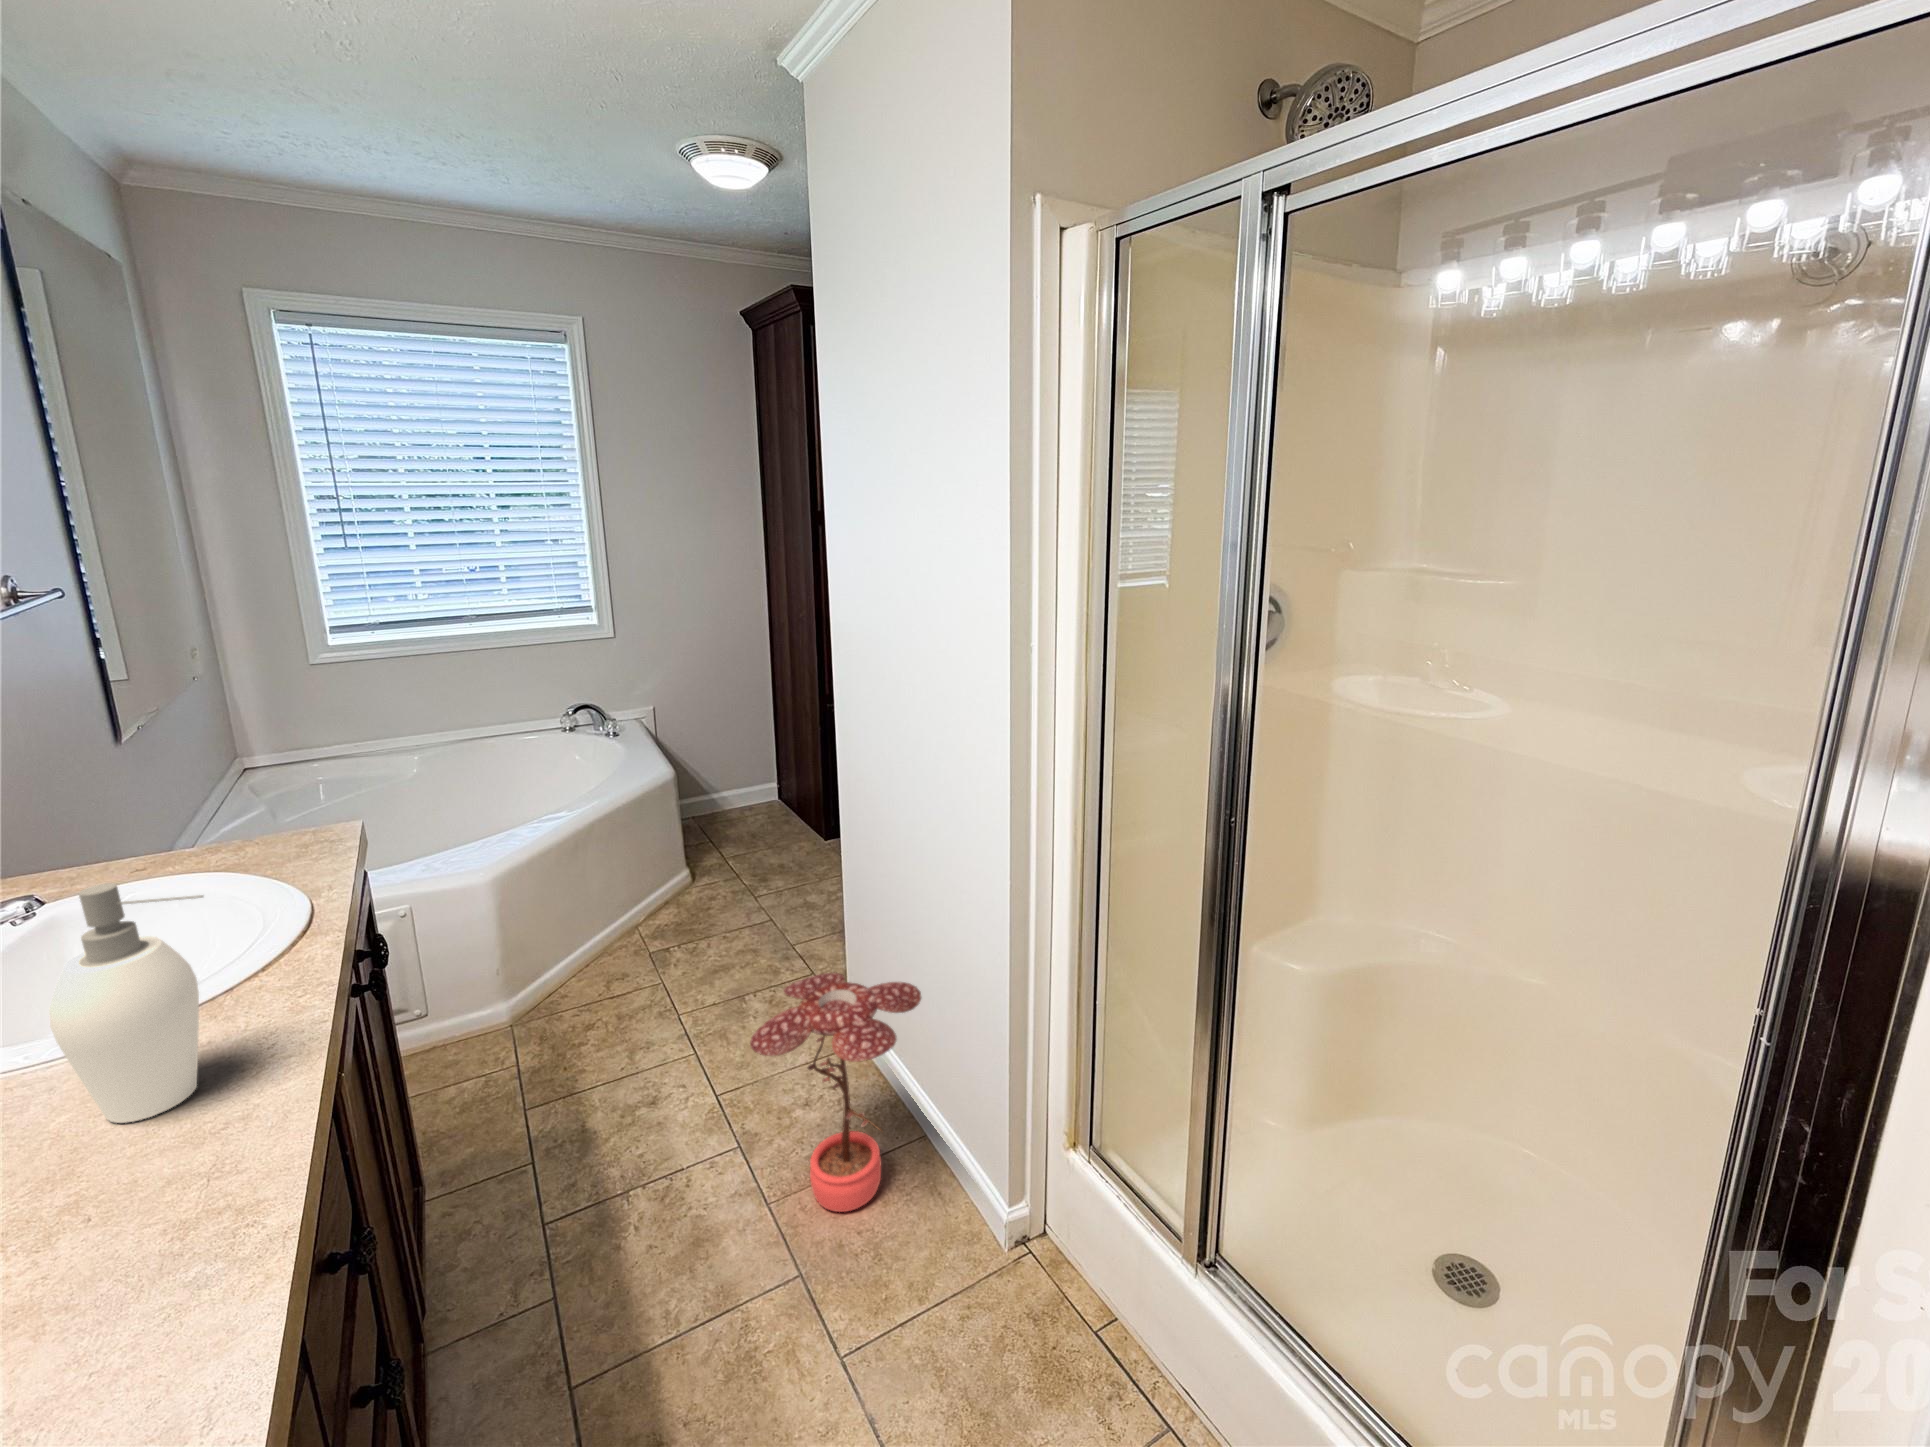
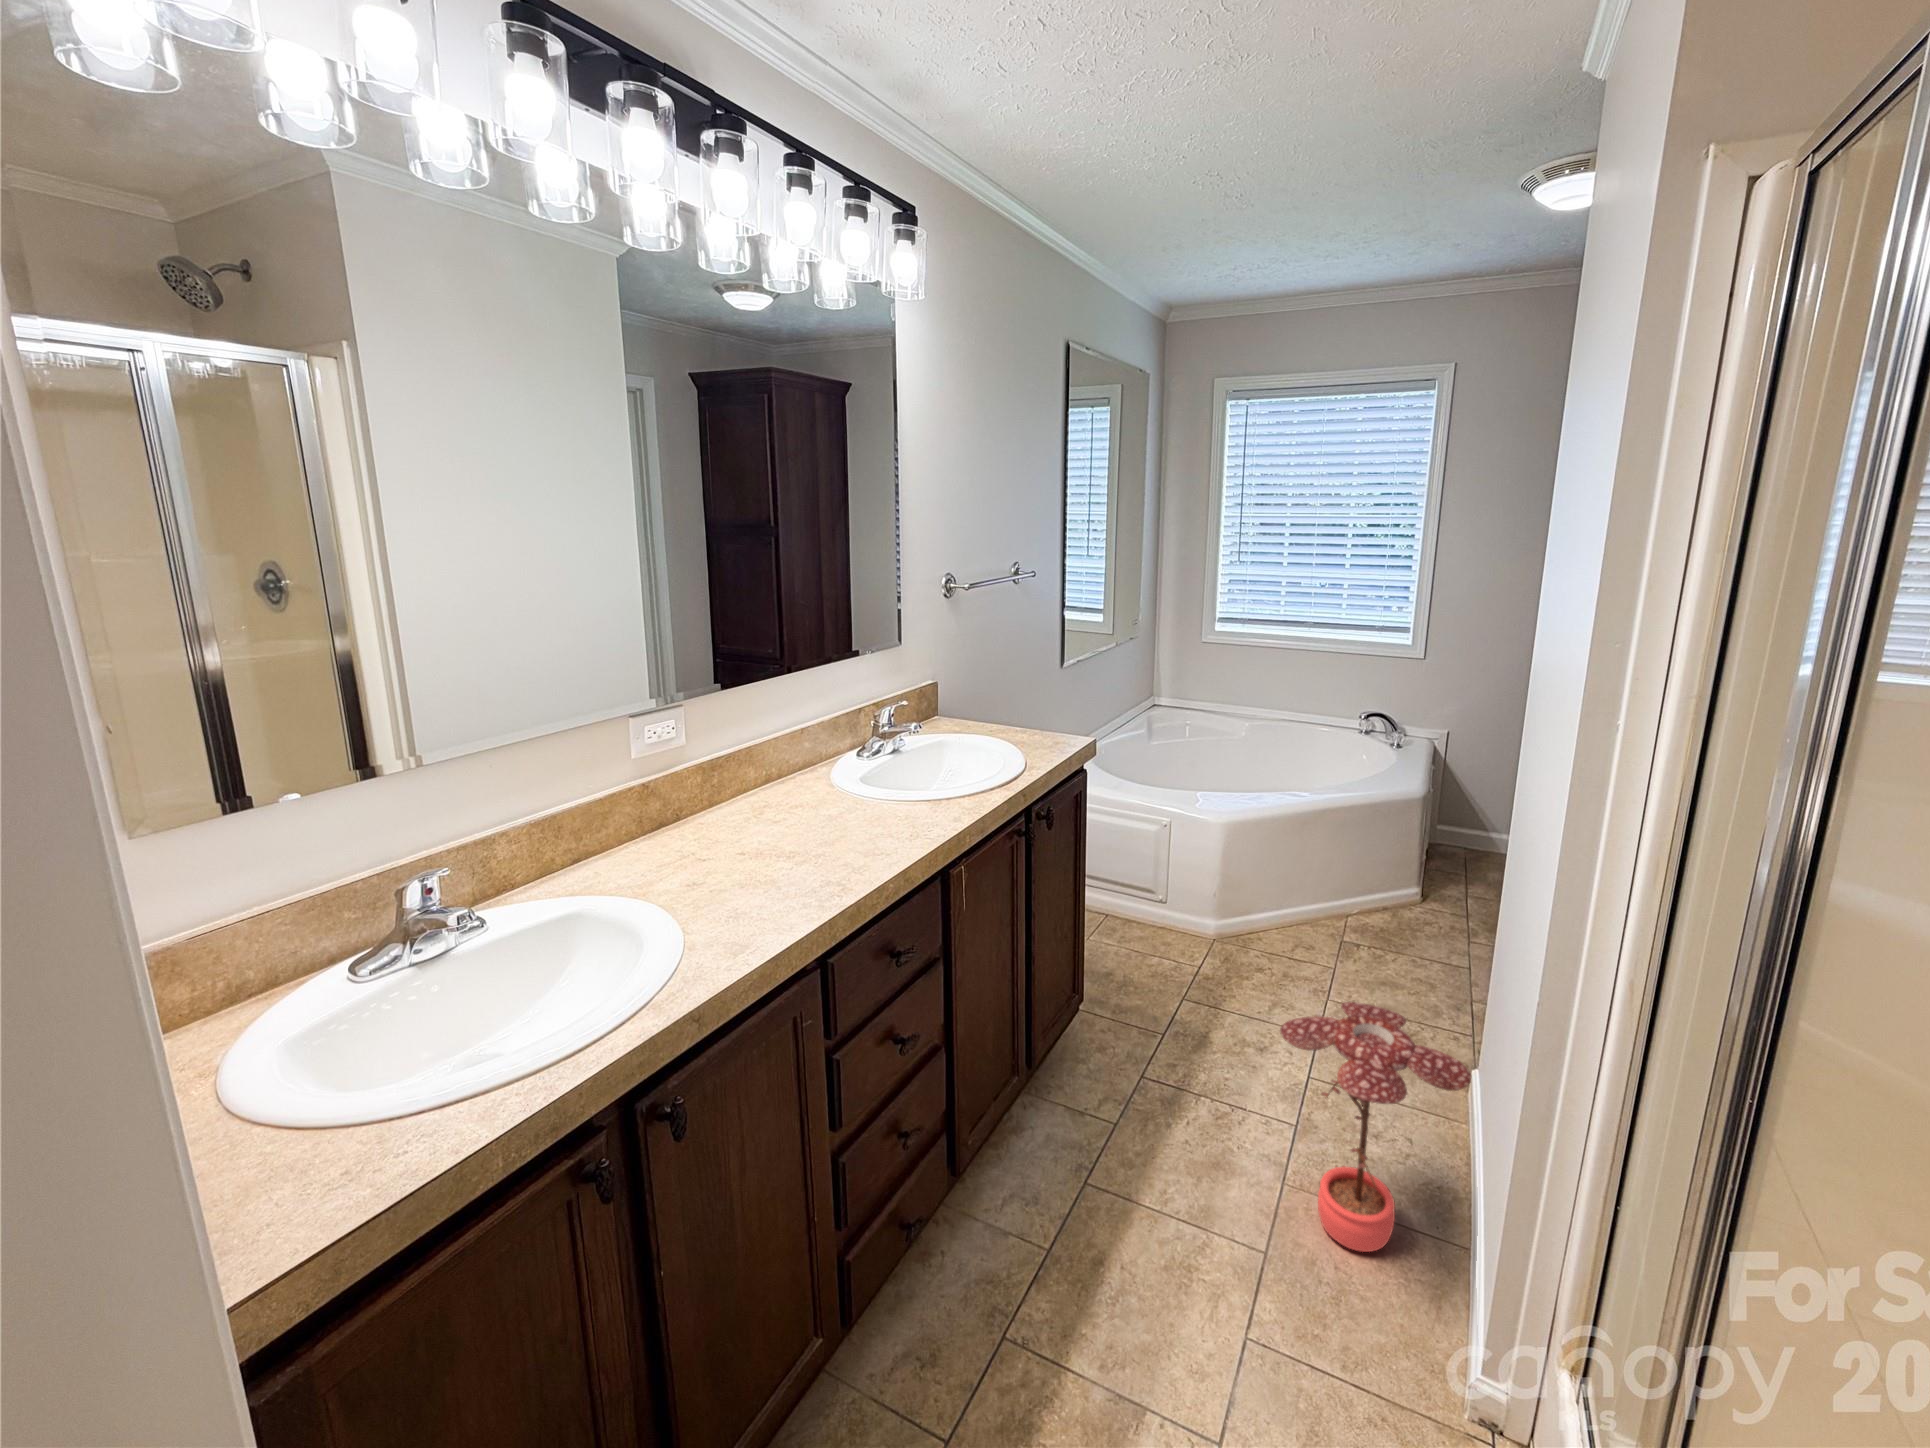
soap dispenser: present [49,883,203,1123] -> none [849,709,903,833]

